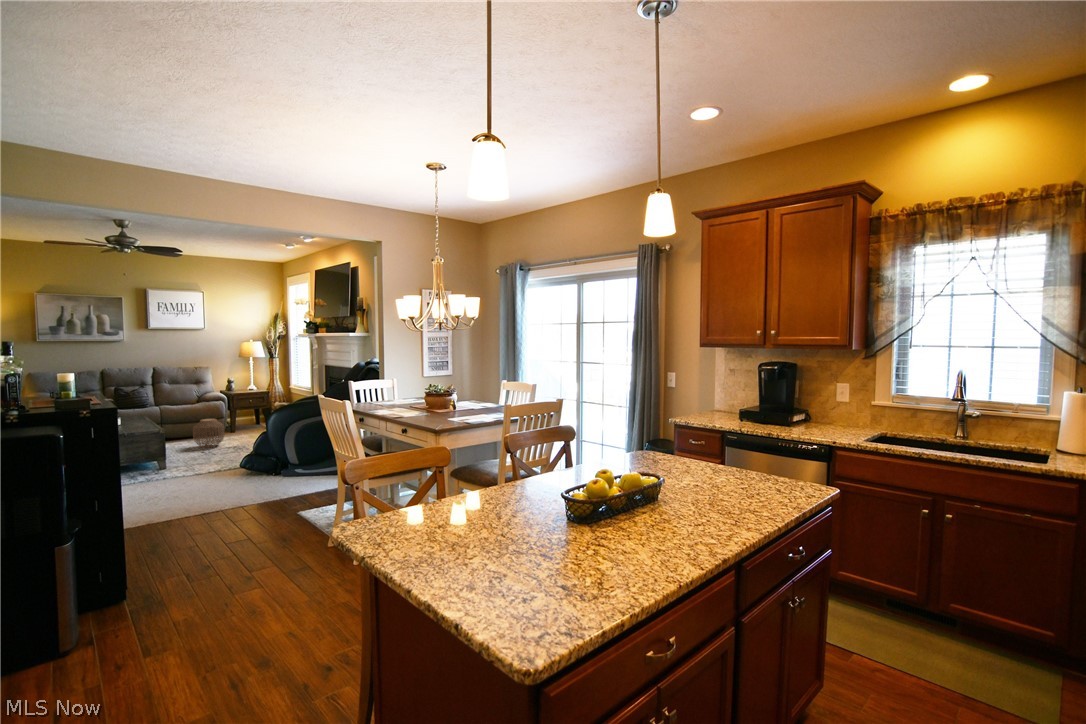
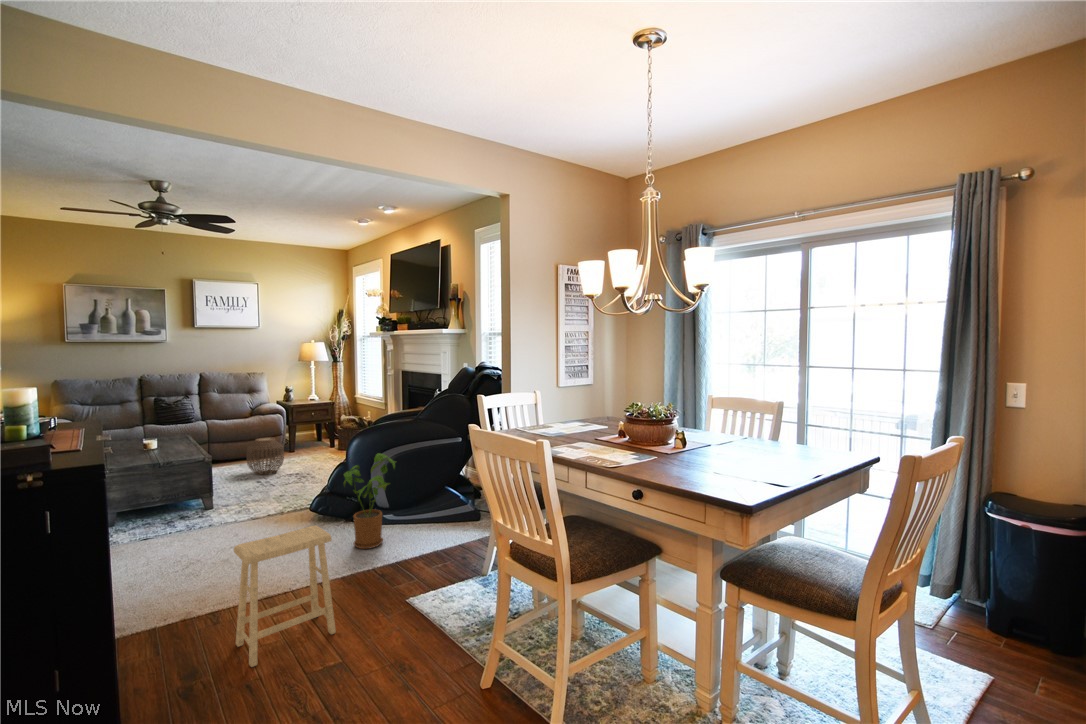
house plant: none [261,423,302,489] -> present [344,453,396,549]
footstool: none [179,462,246,540] -> present [234,526,336,667]

